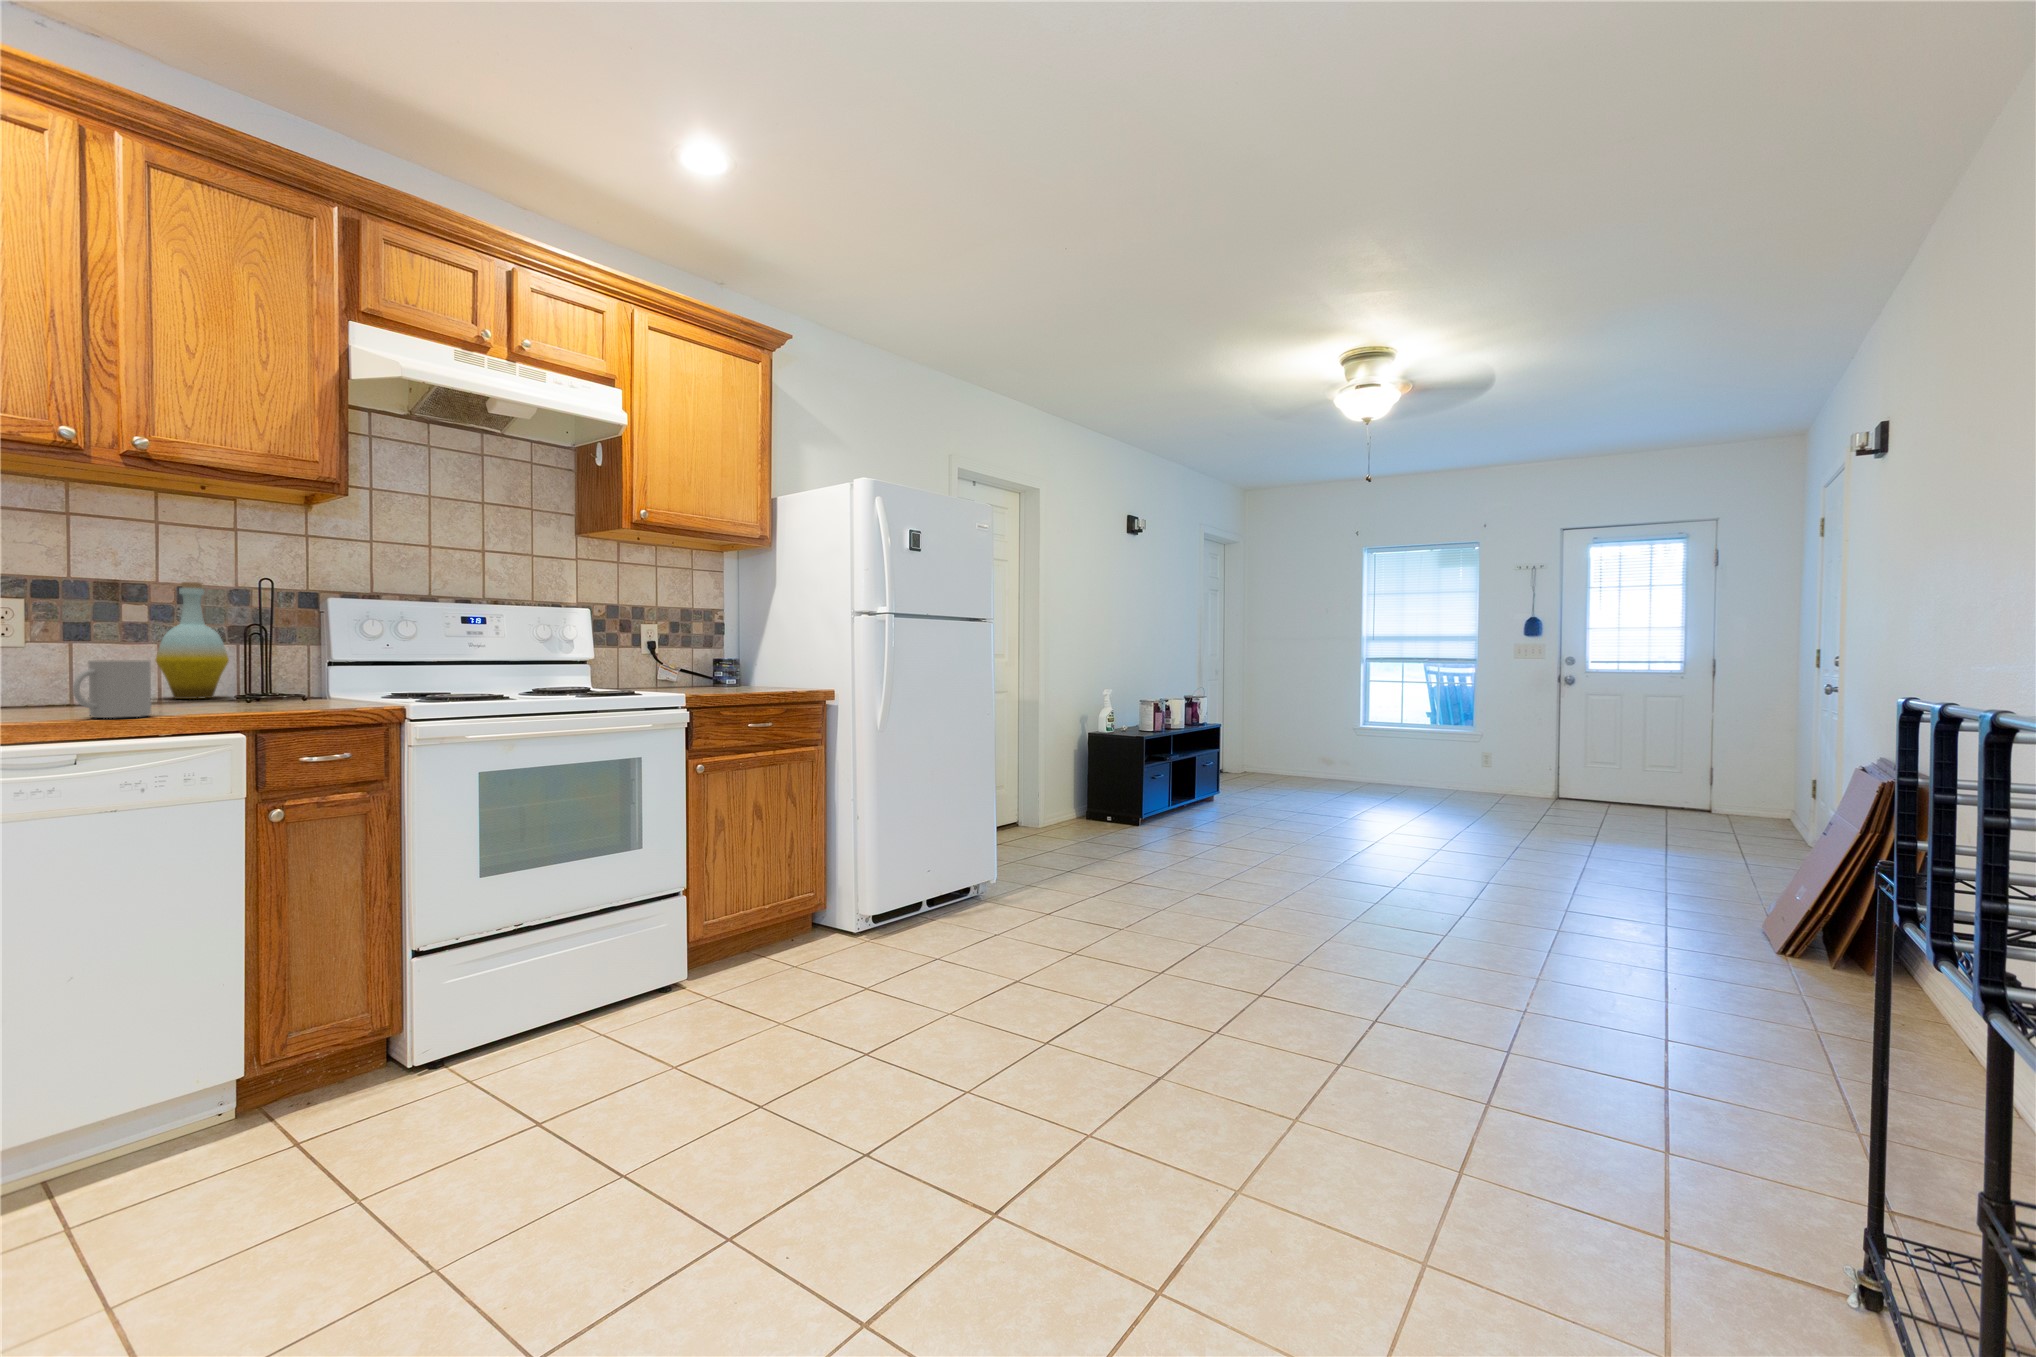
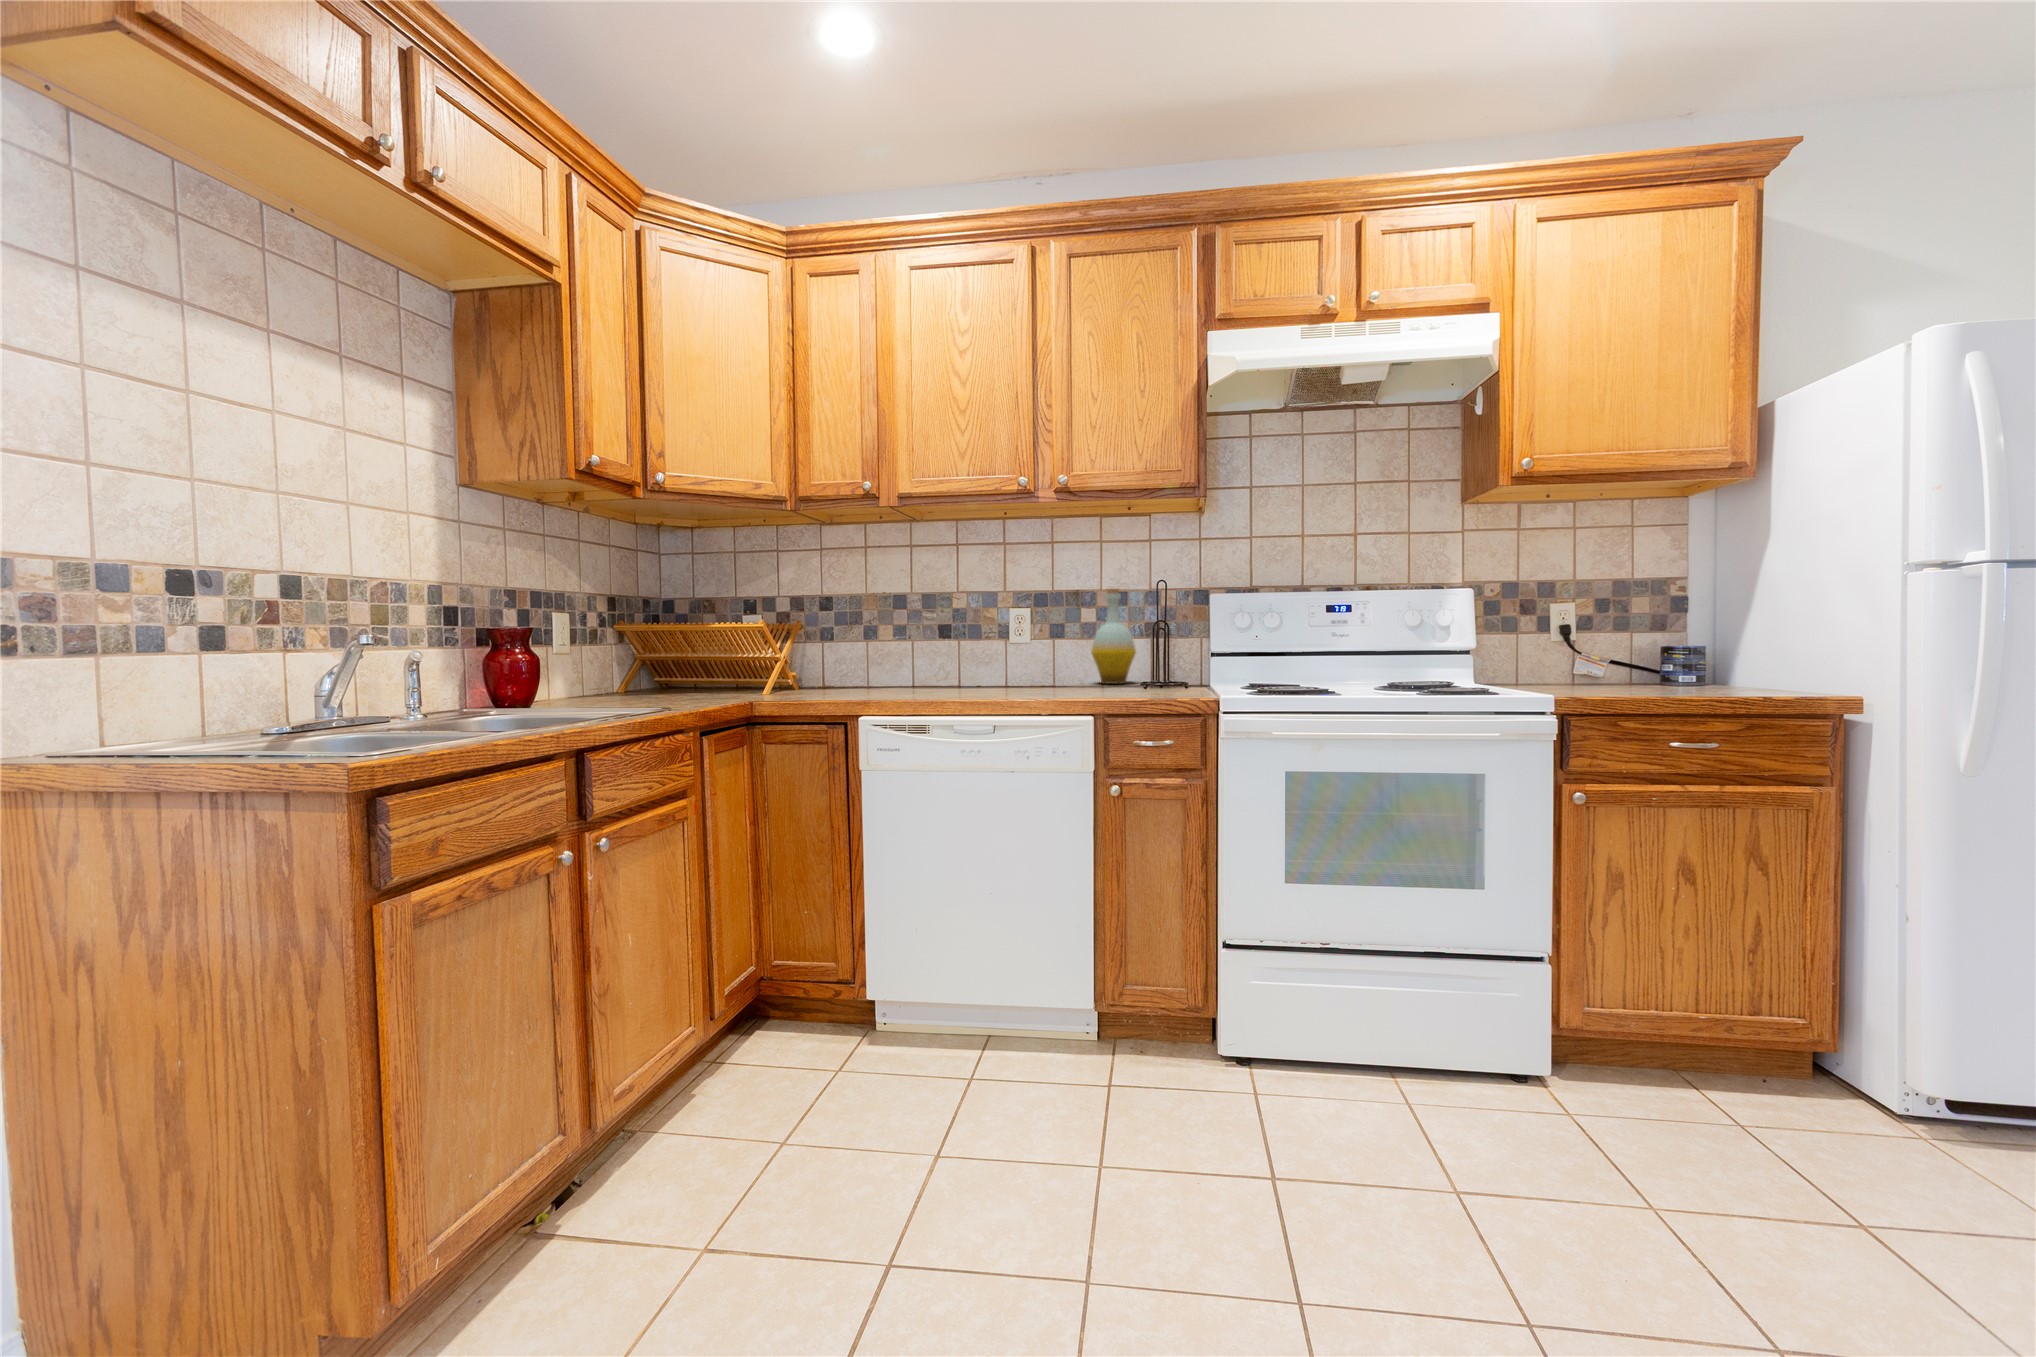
mug: present [73,660,152,718] -> none [998,654,1046,698]

